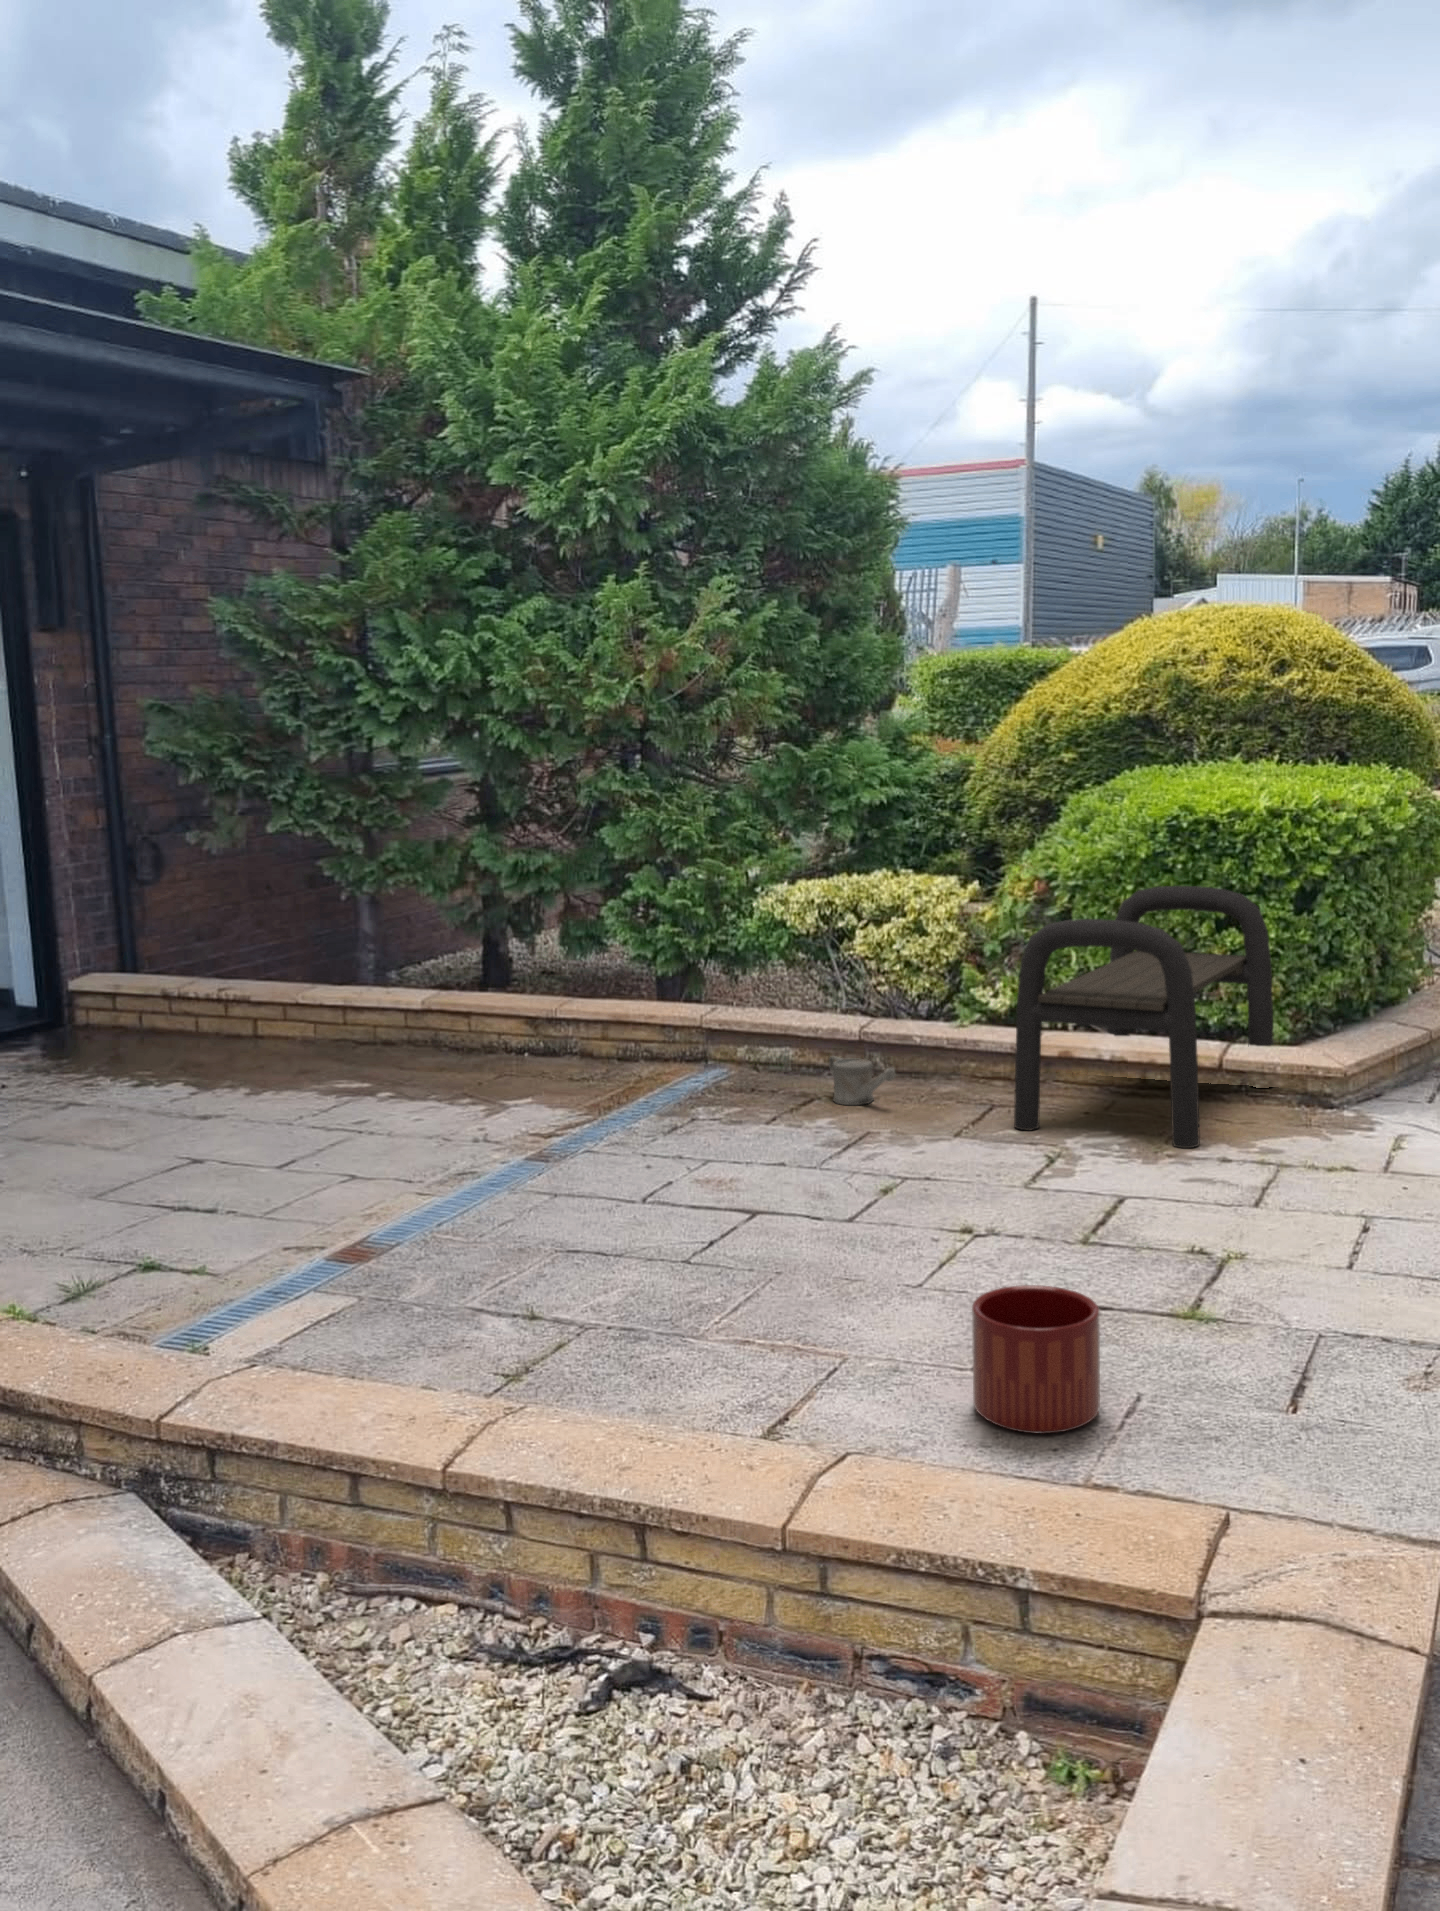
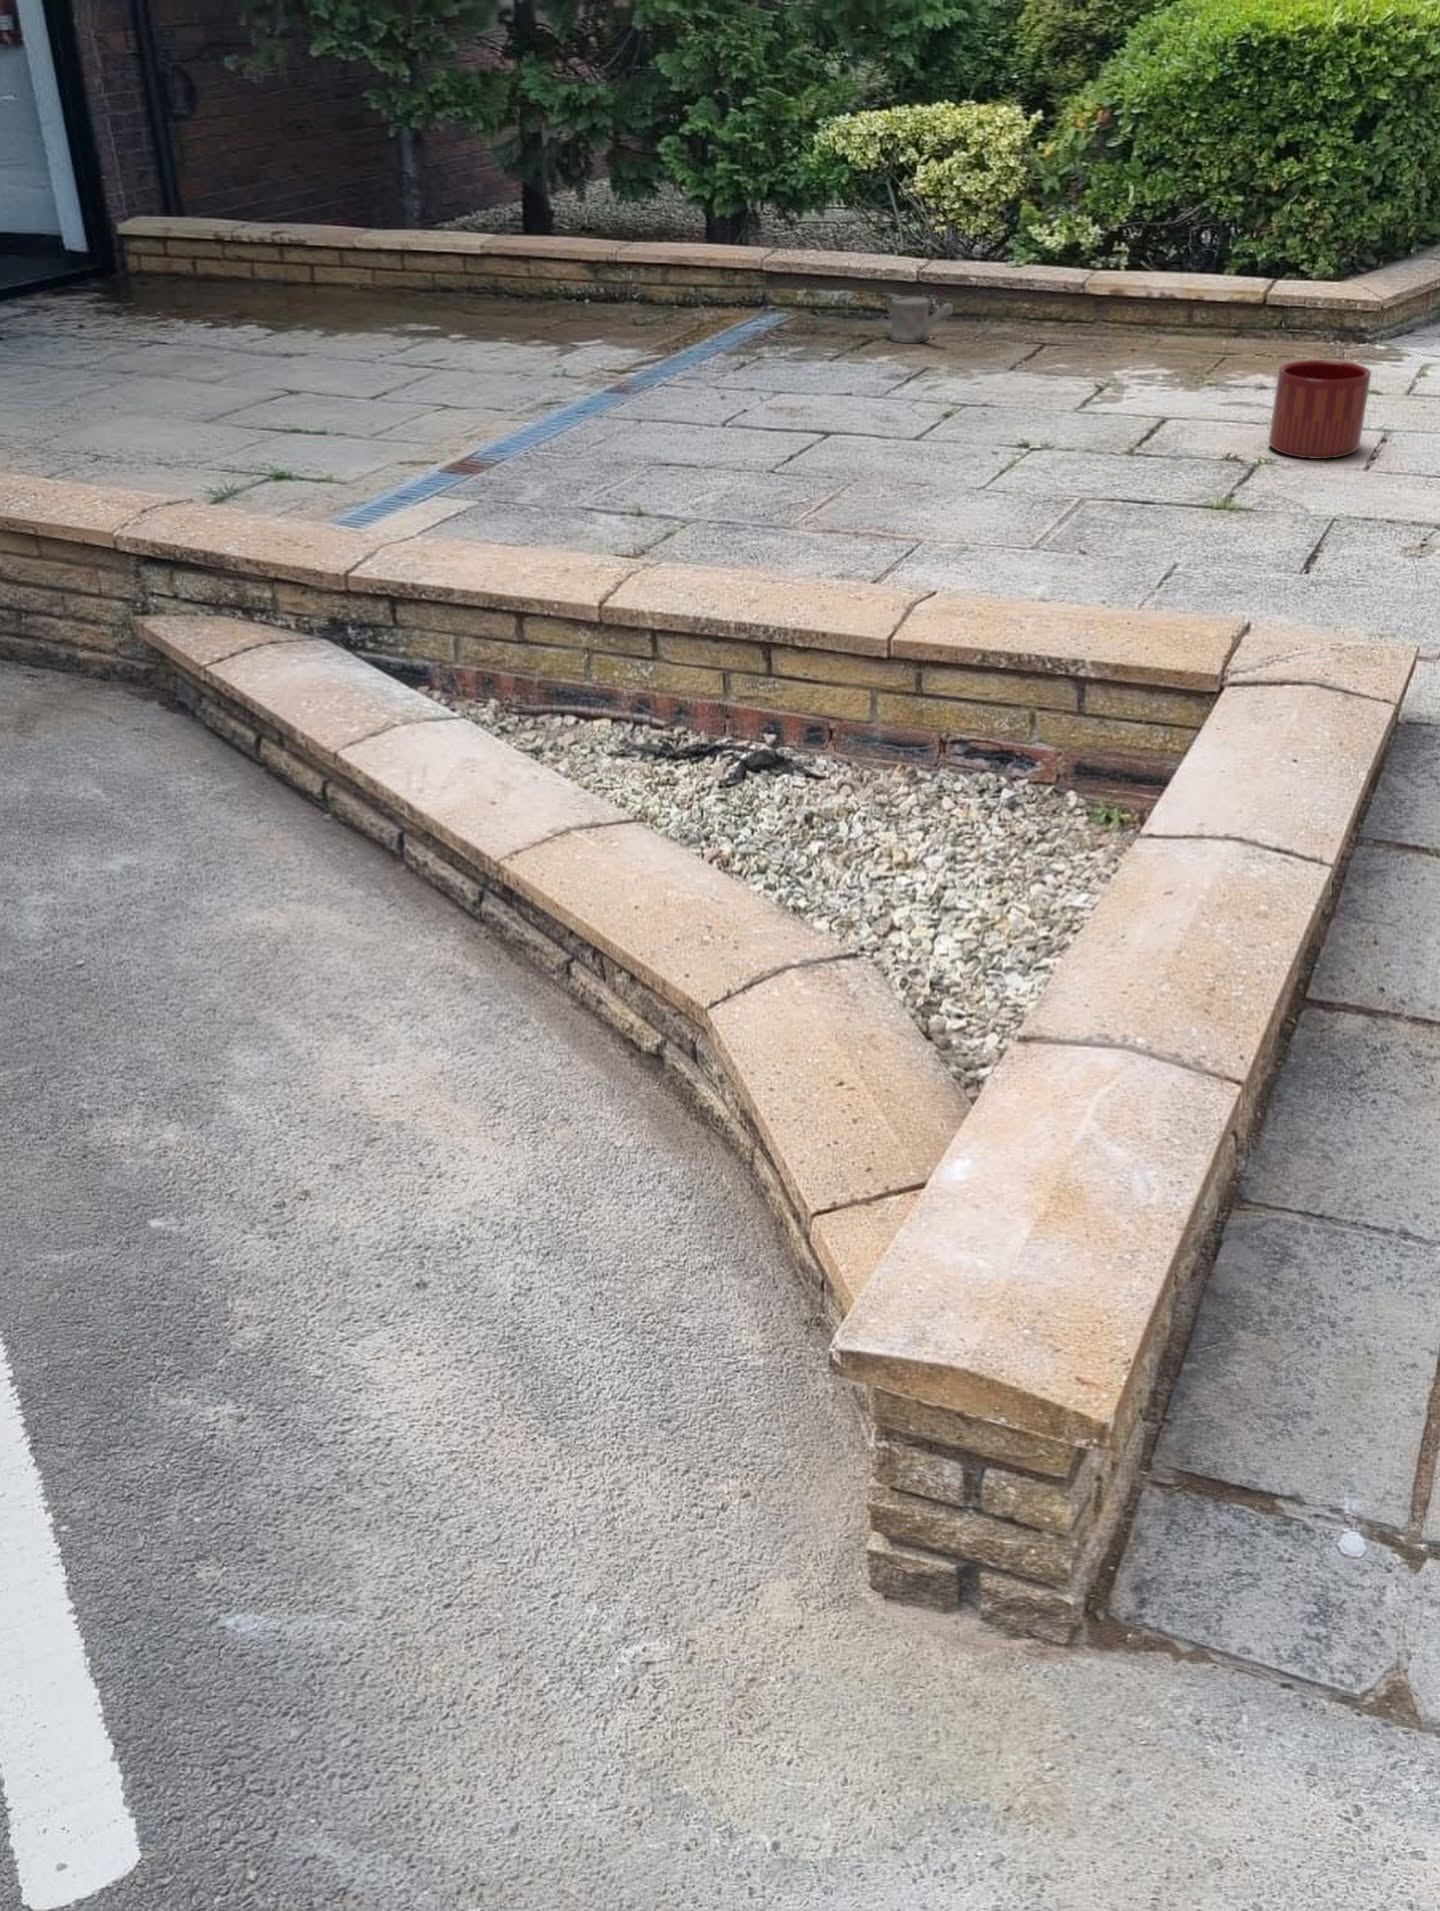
bench: present [1014,886,1274,1148] -> none [1064,112,1328,378]
planter: present [972,1285,1100,1434] -> present [1269,360,1371,459]

